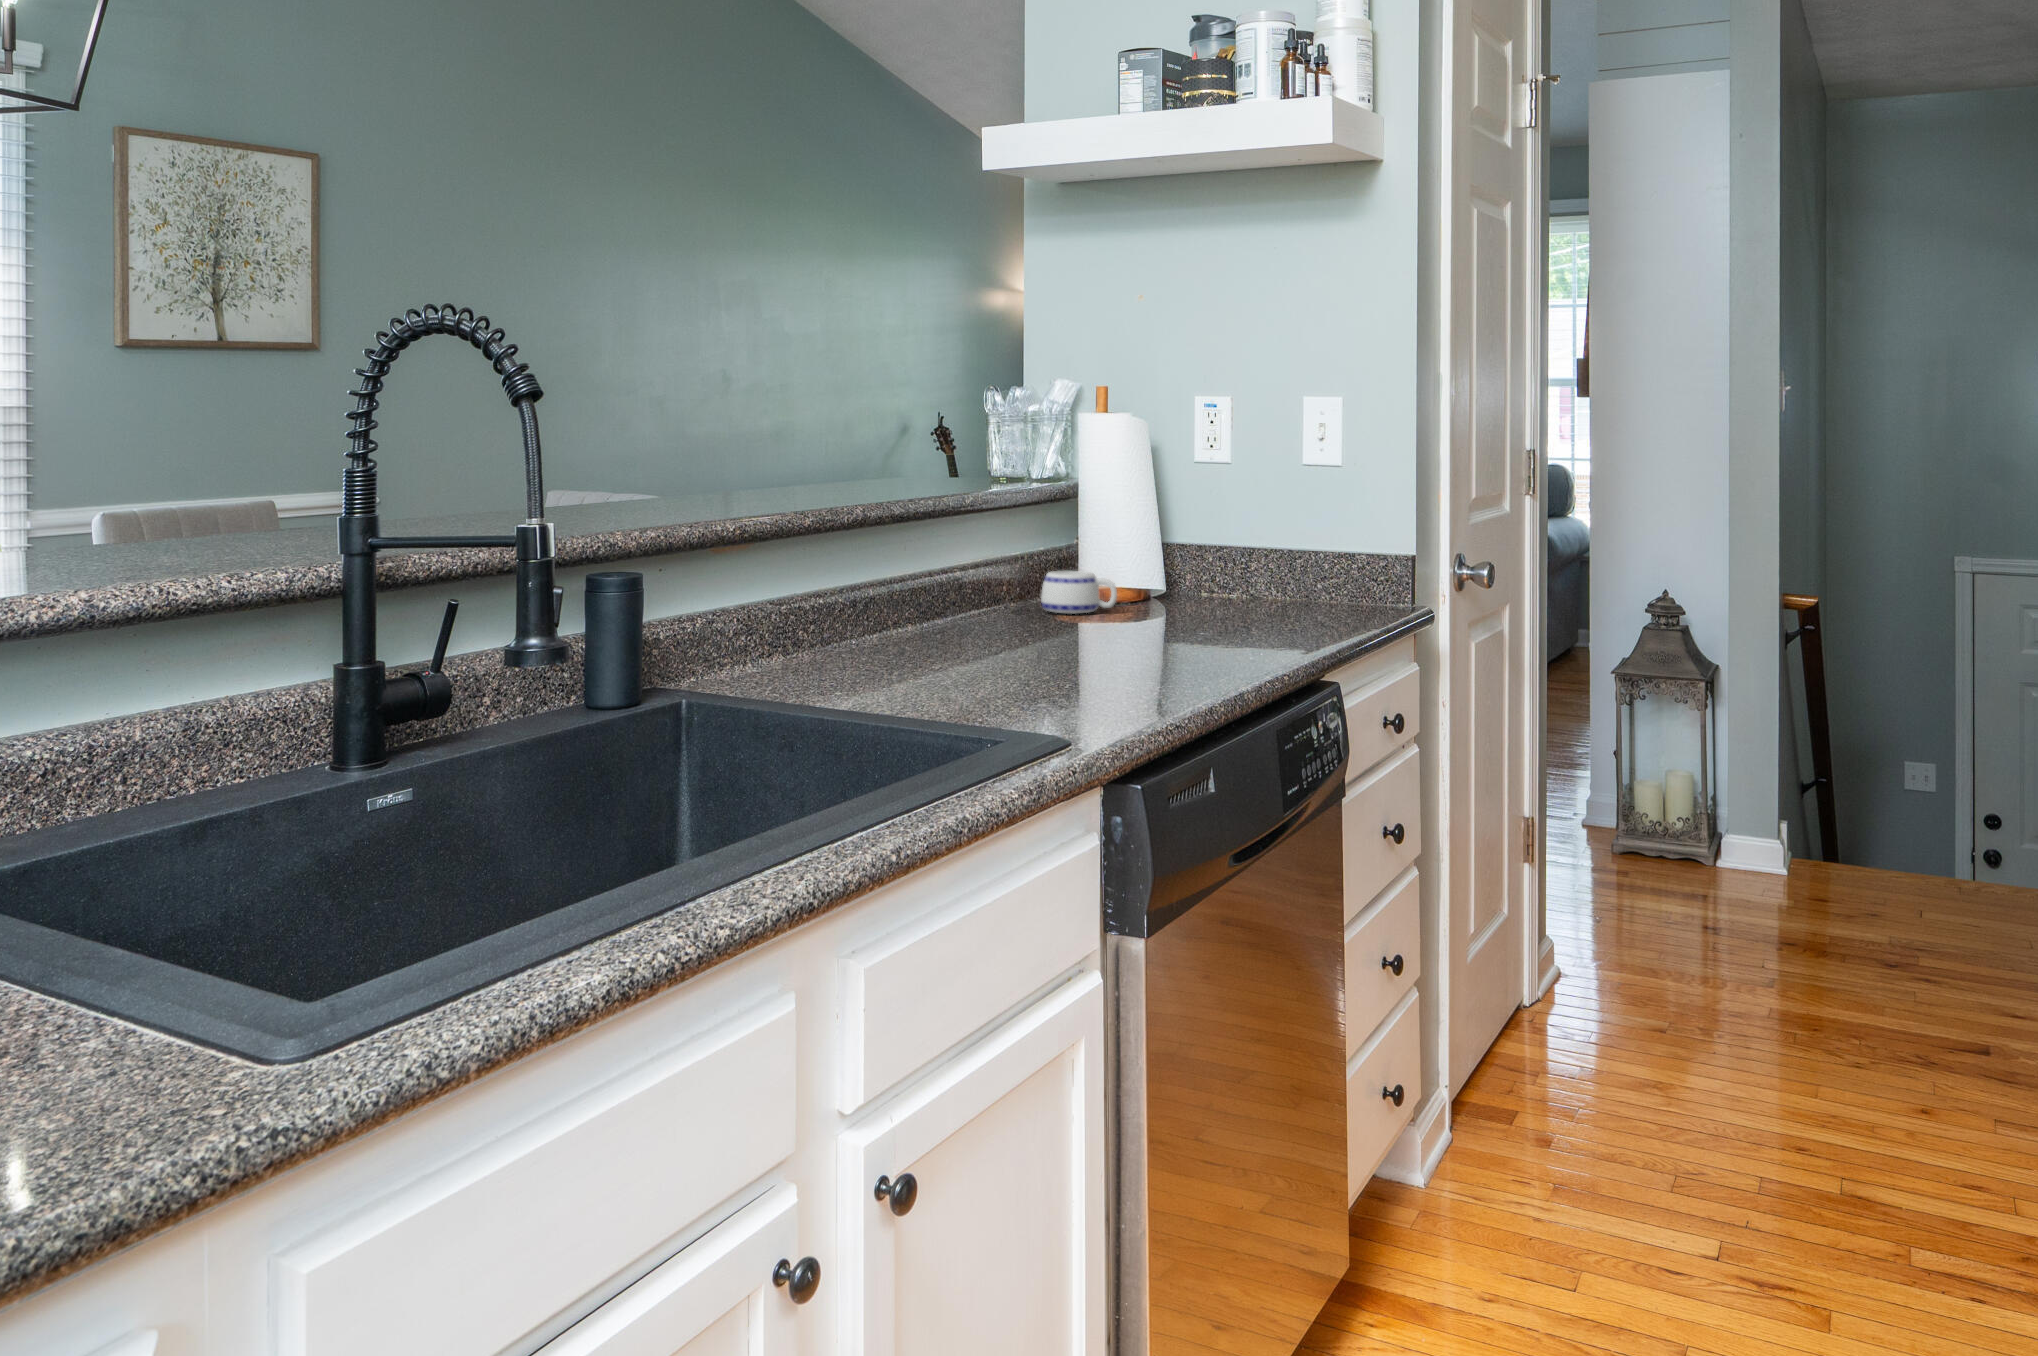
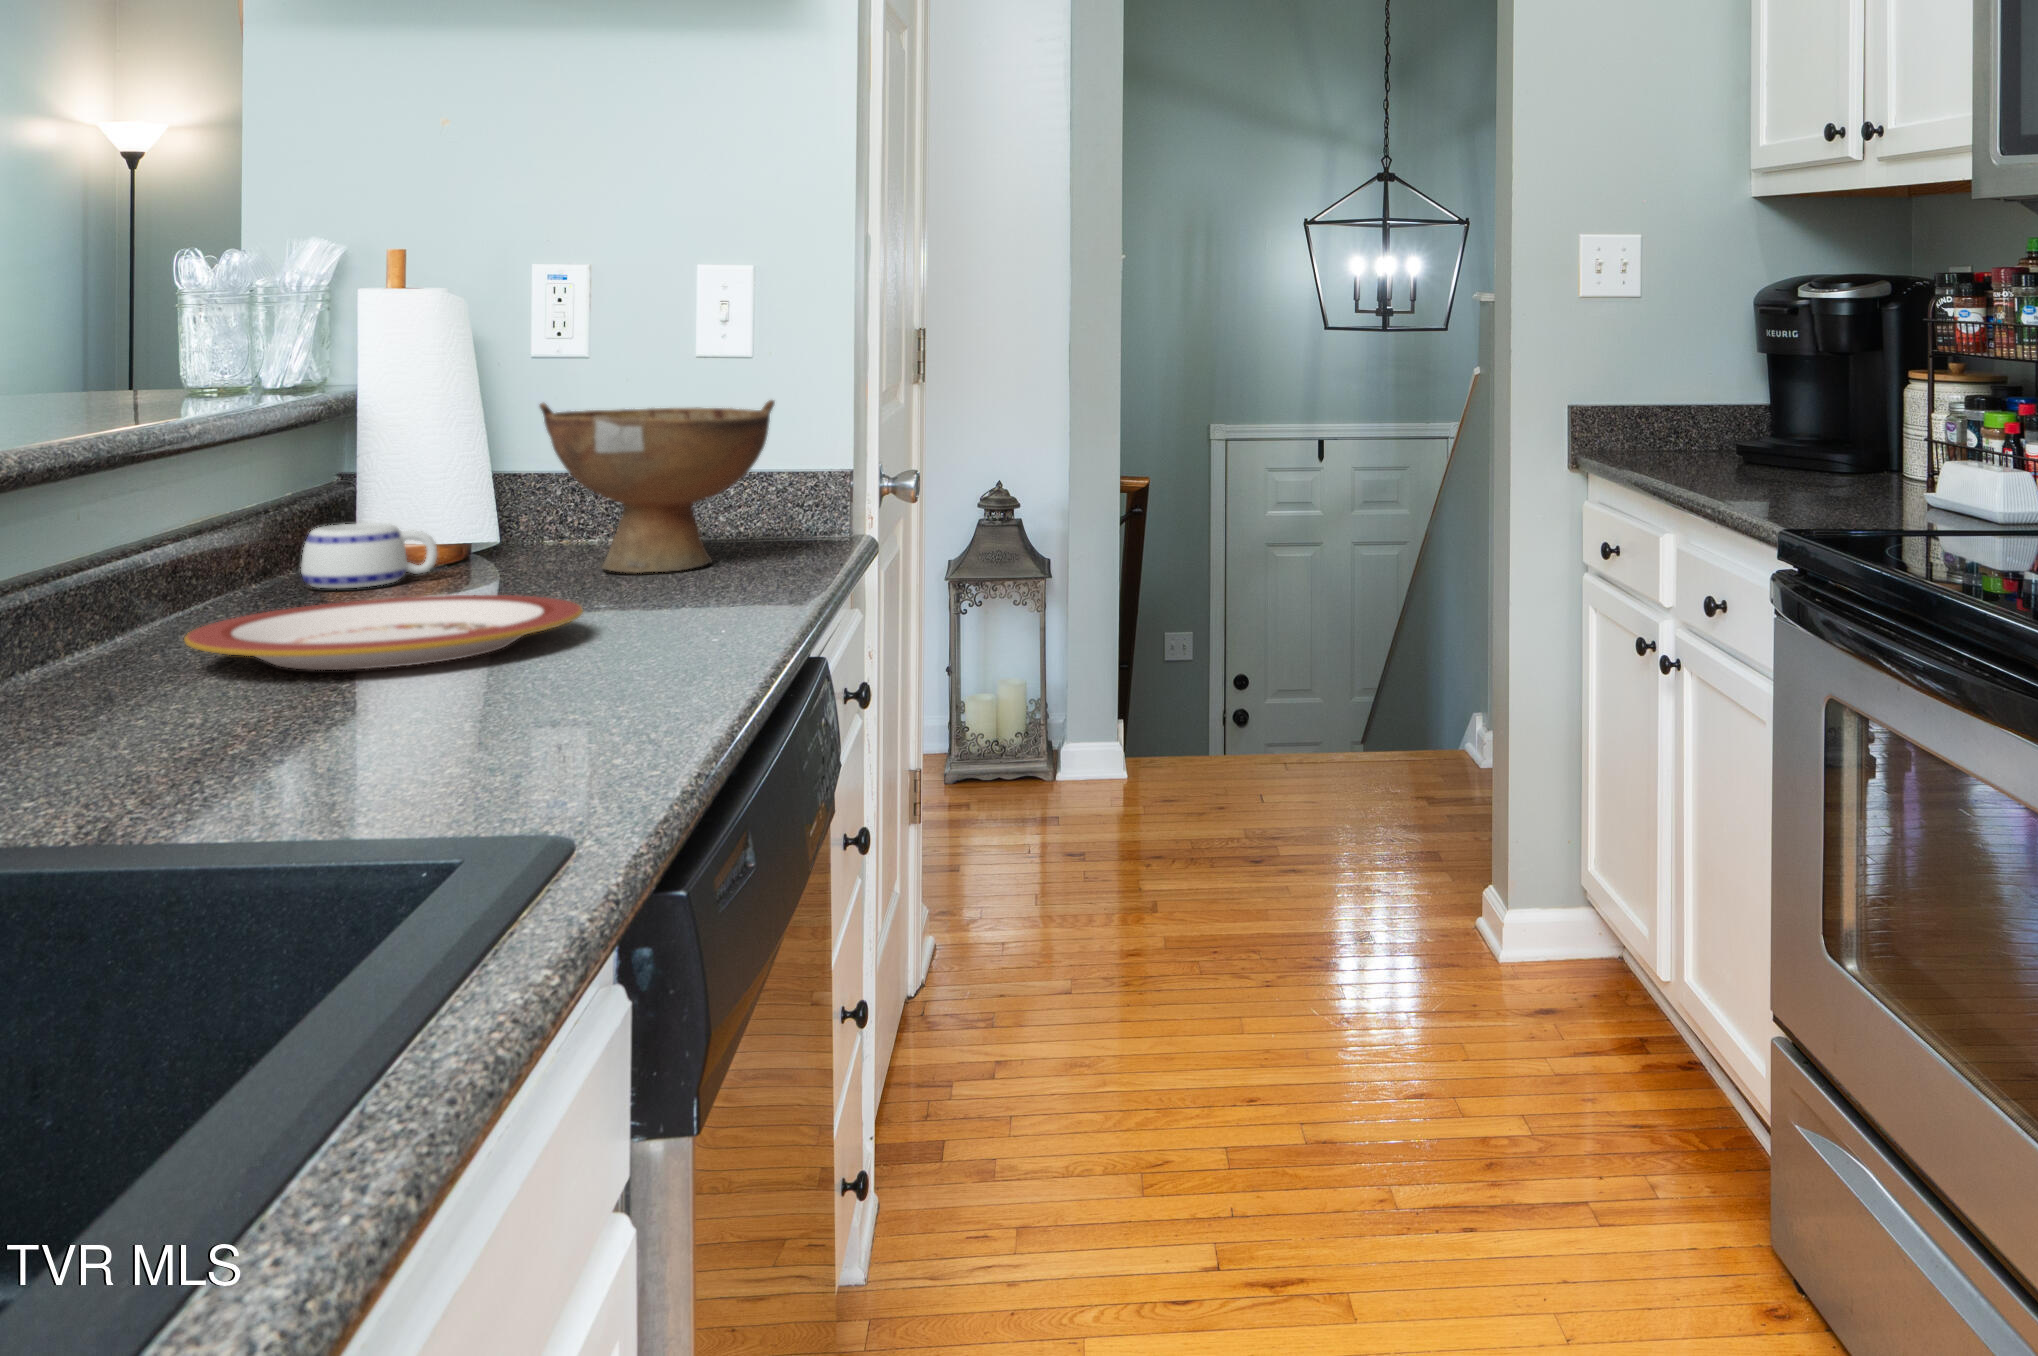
bowl: none [1176,494,1334,623] -> present [540,400,774,573]
plate: none [929,618,1148,659] -> present [184,595,583,670]

